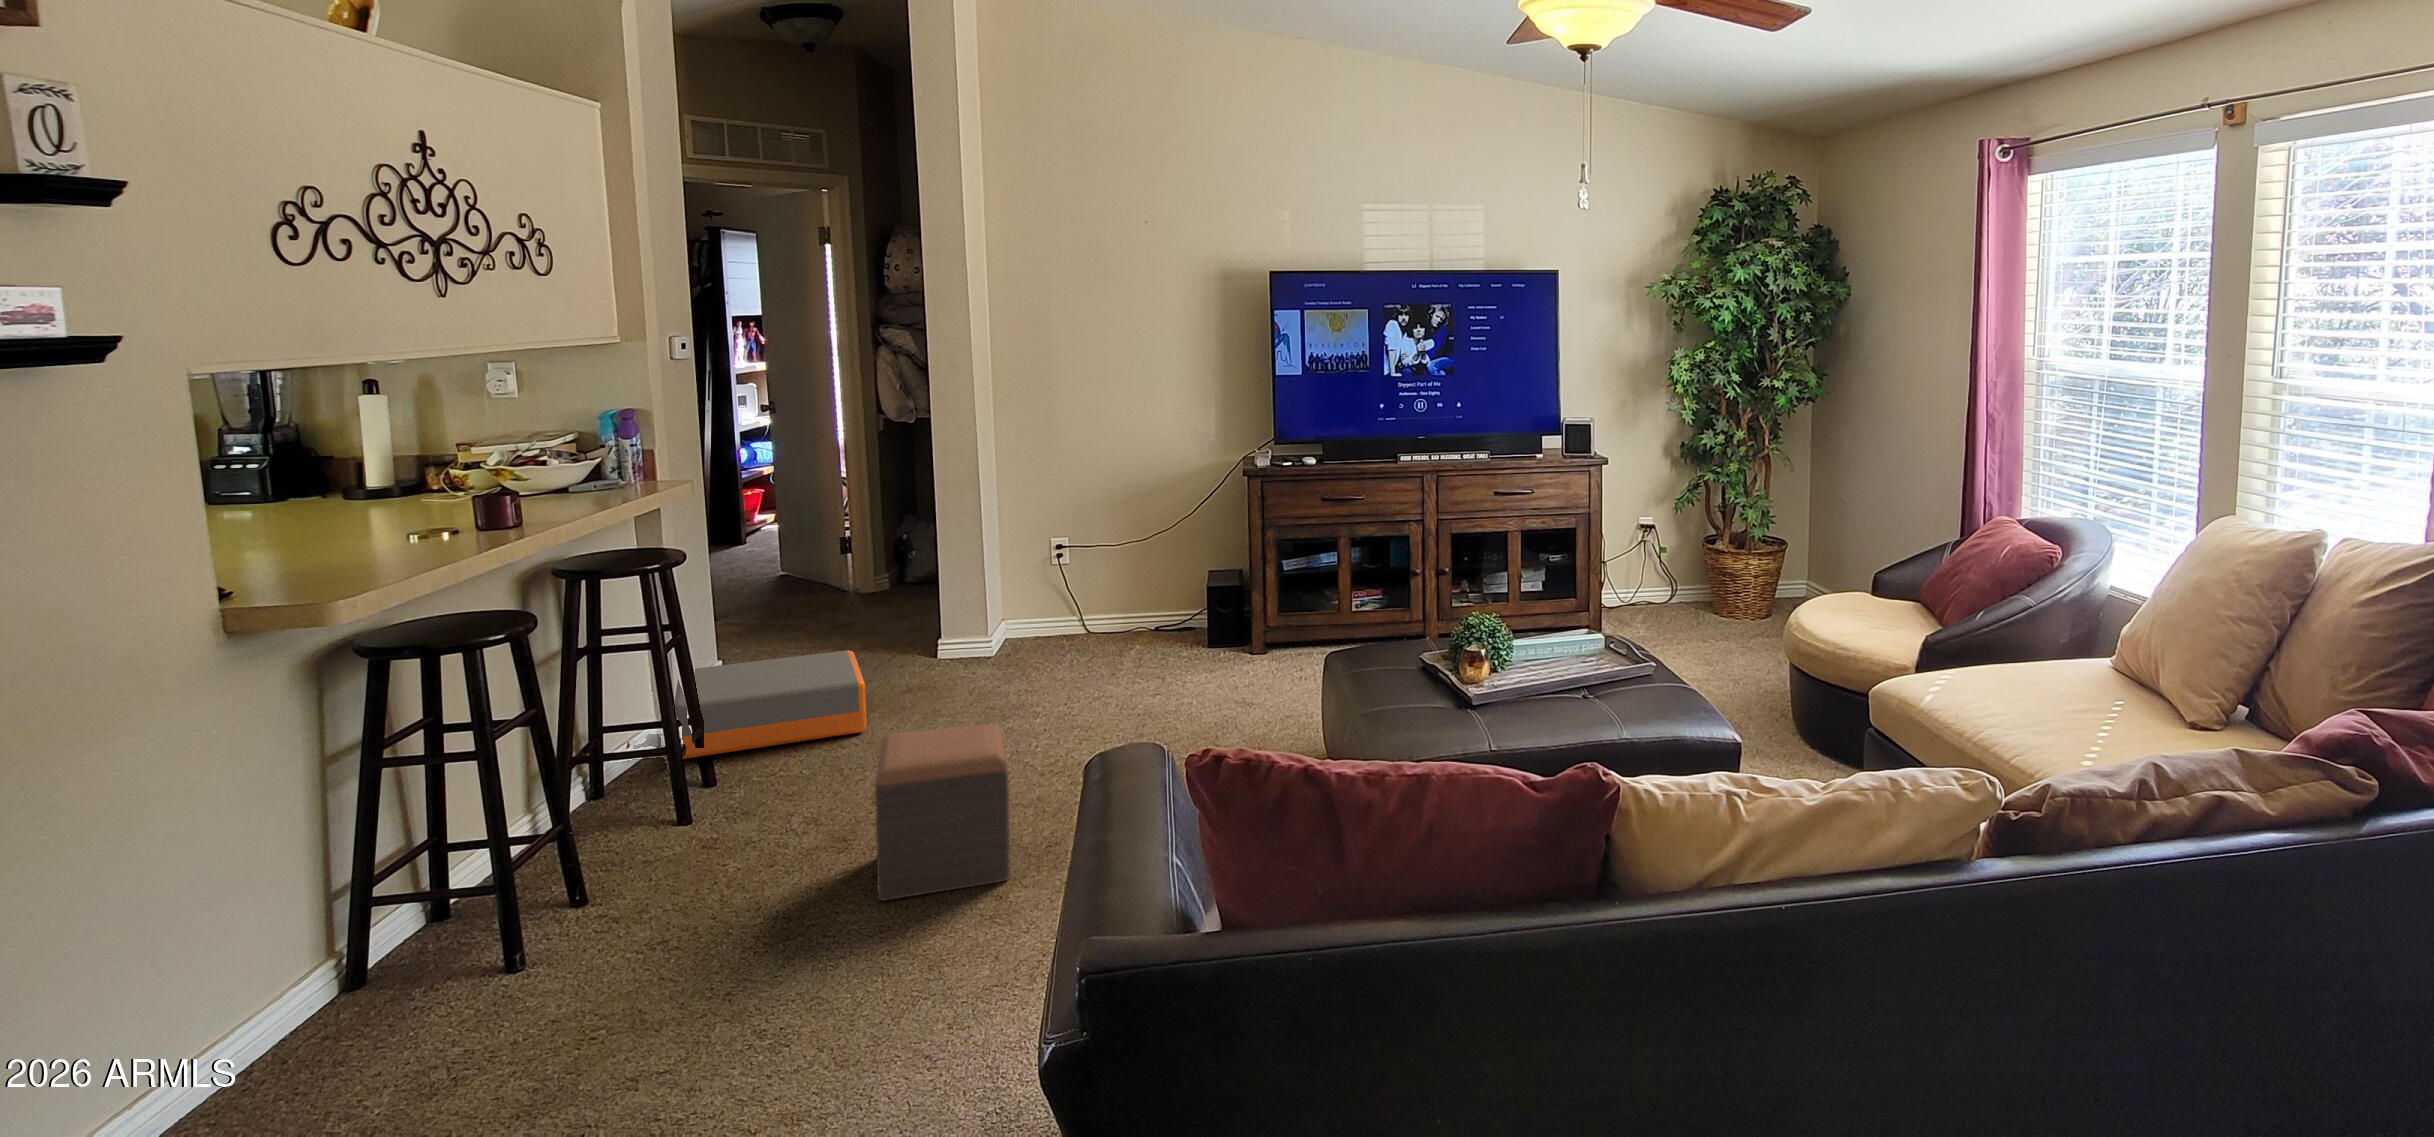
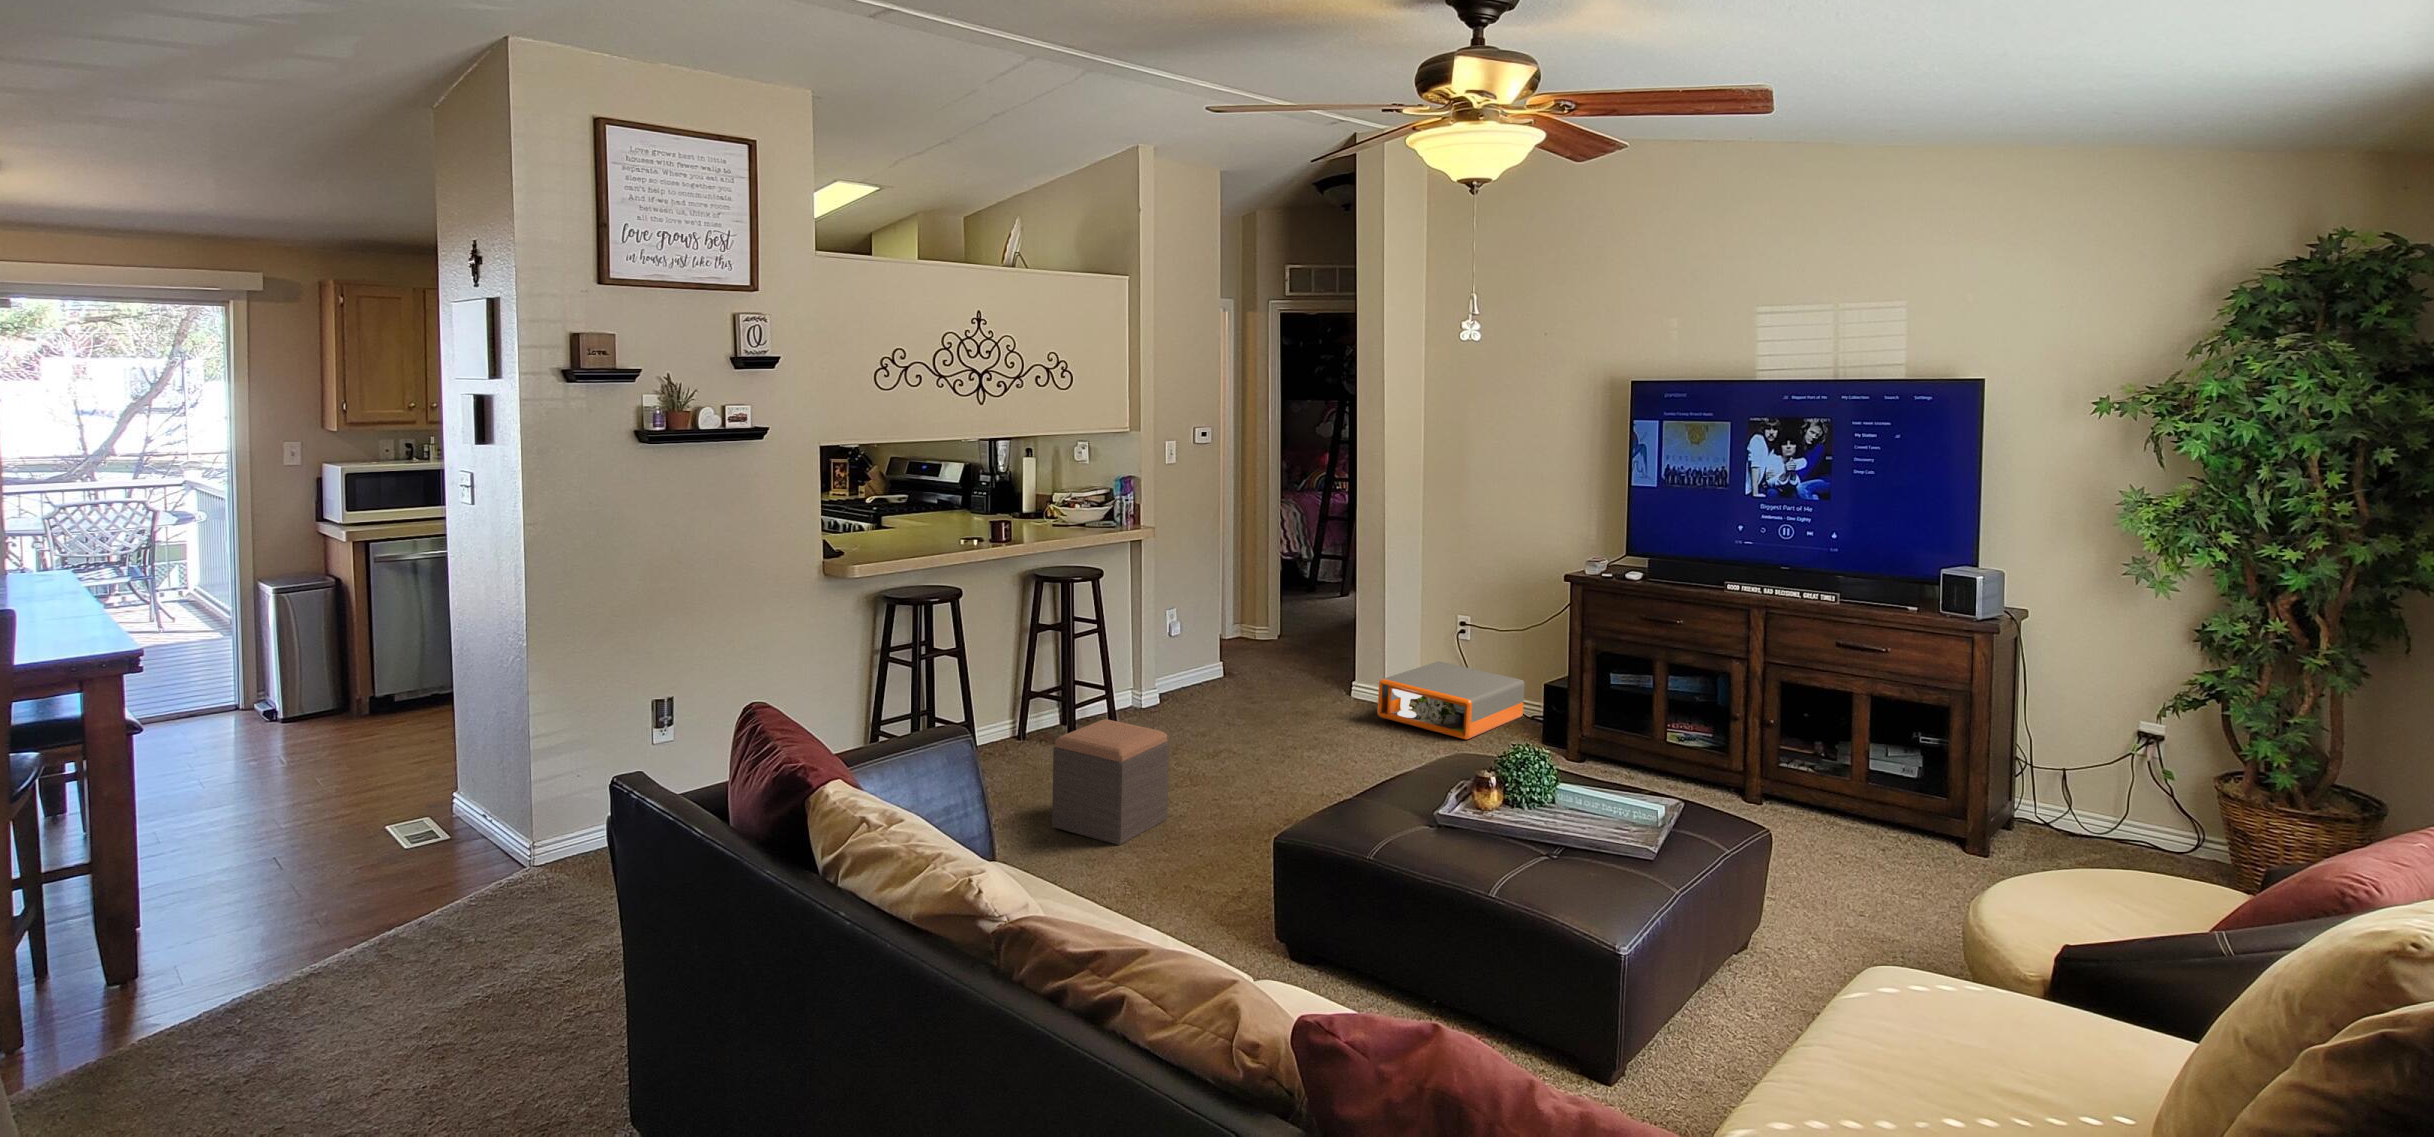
storage box: present [675,650,867,759] -> present [1377,662,1525,739]

